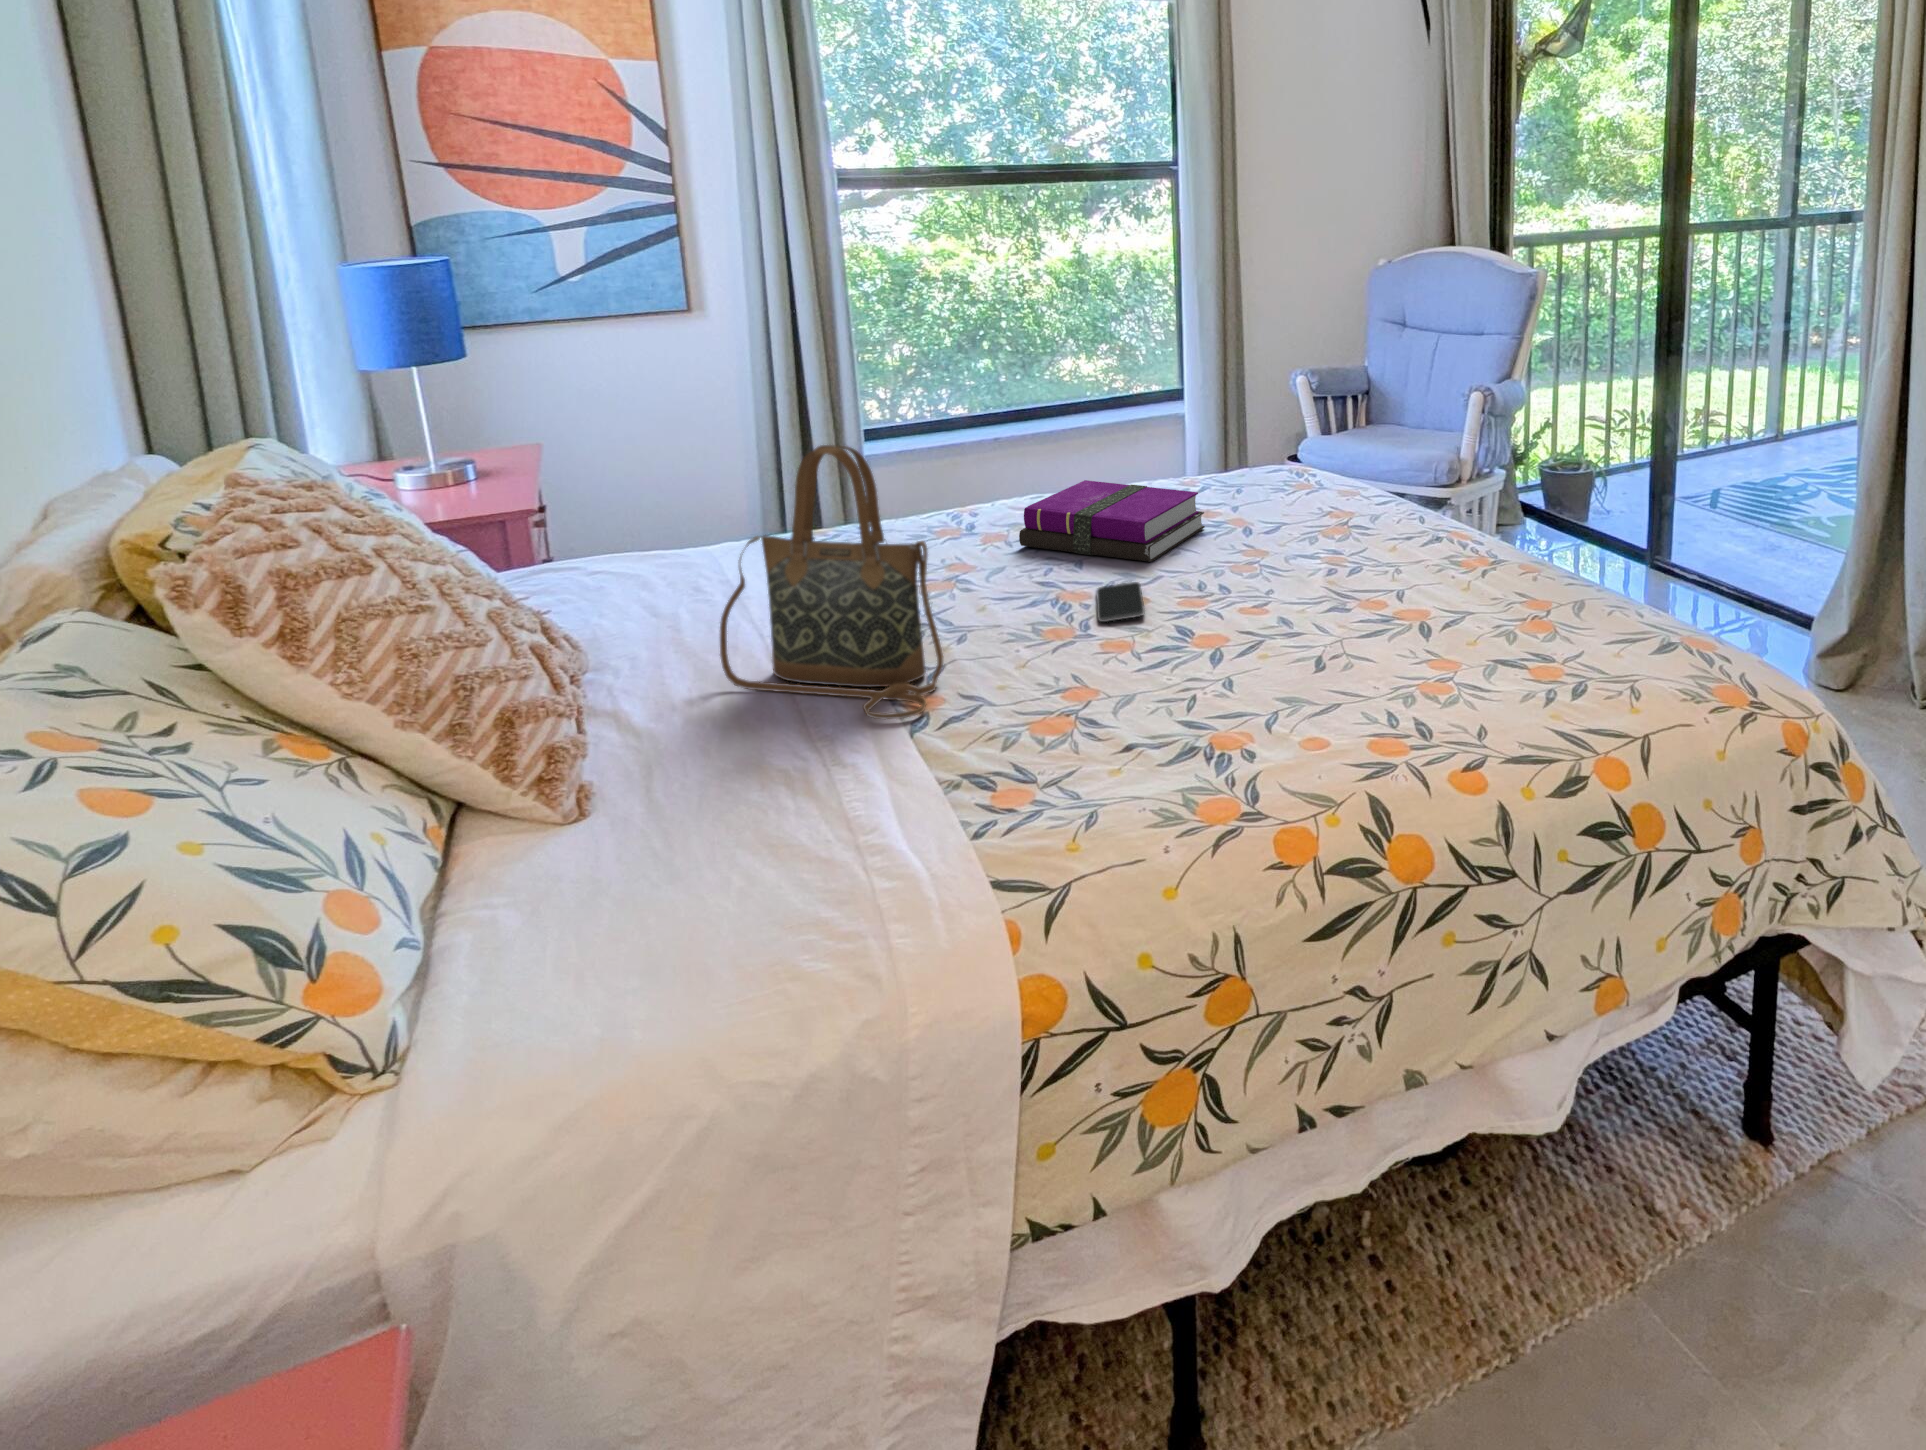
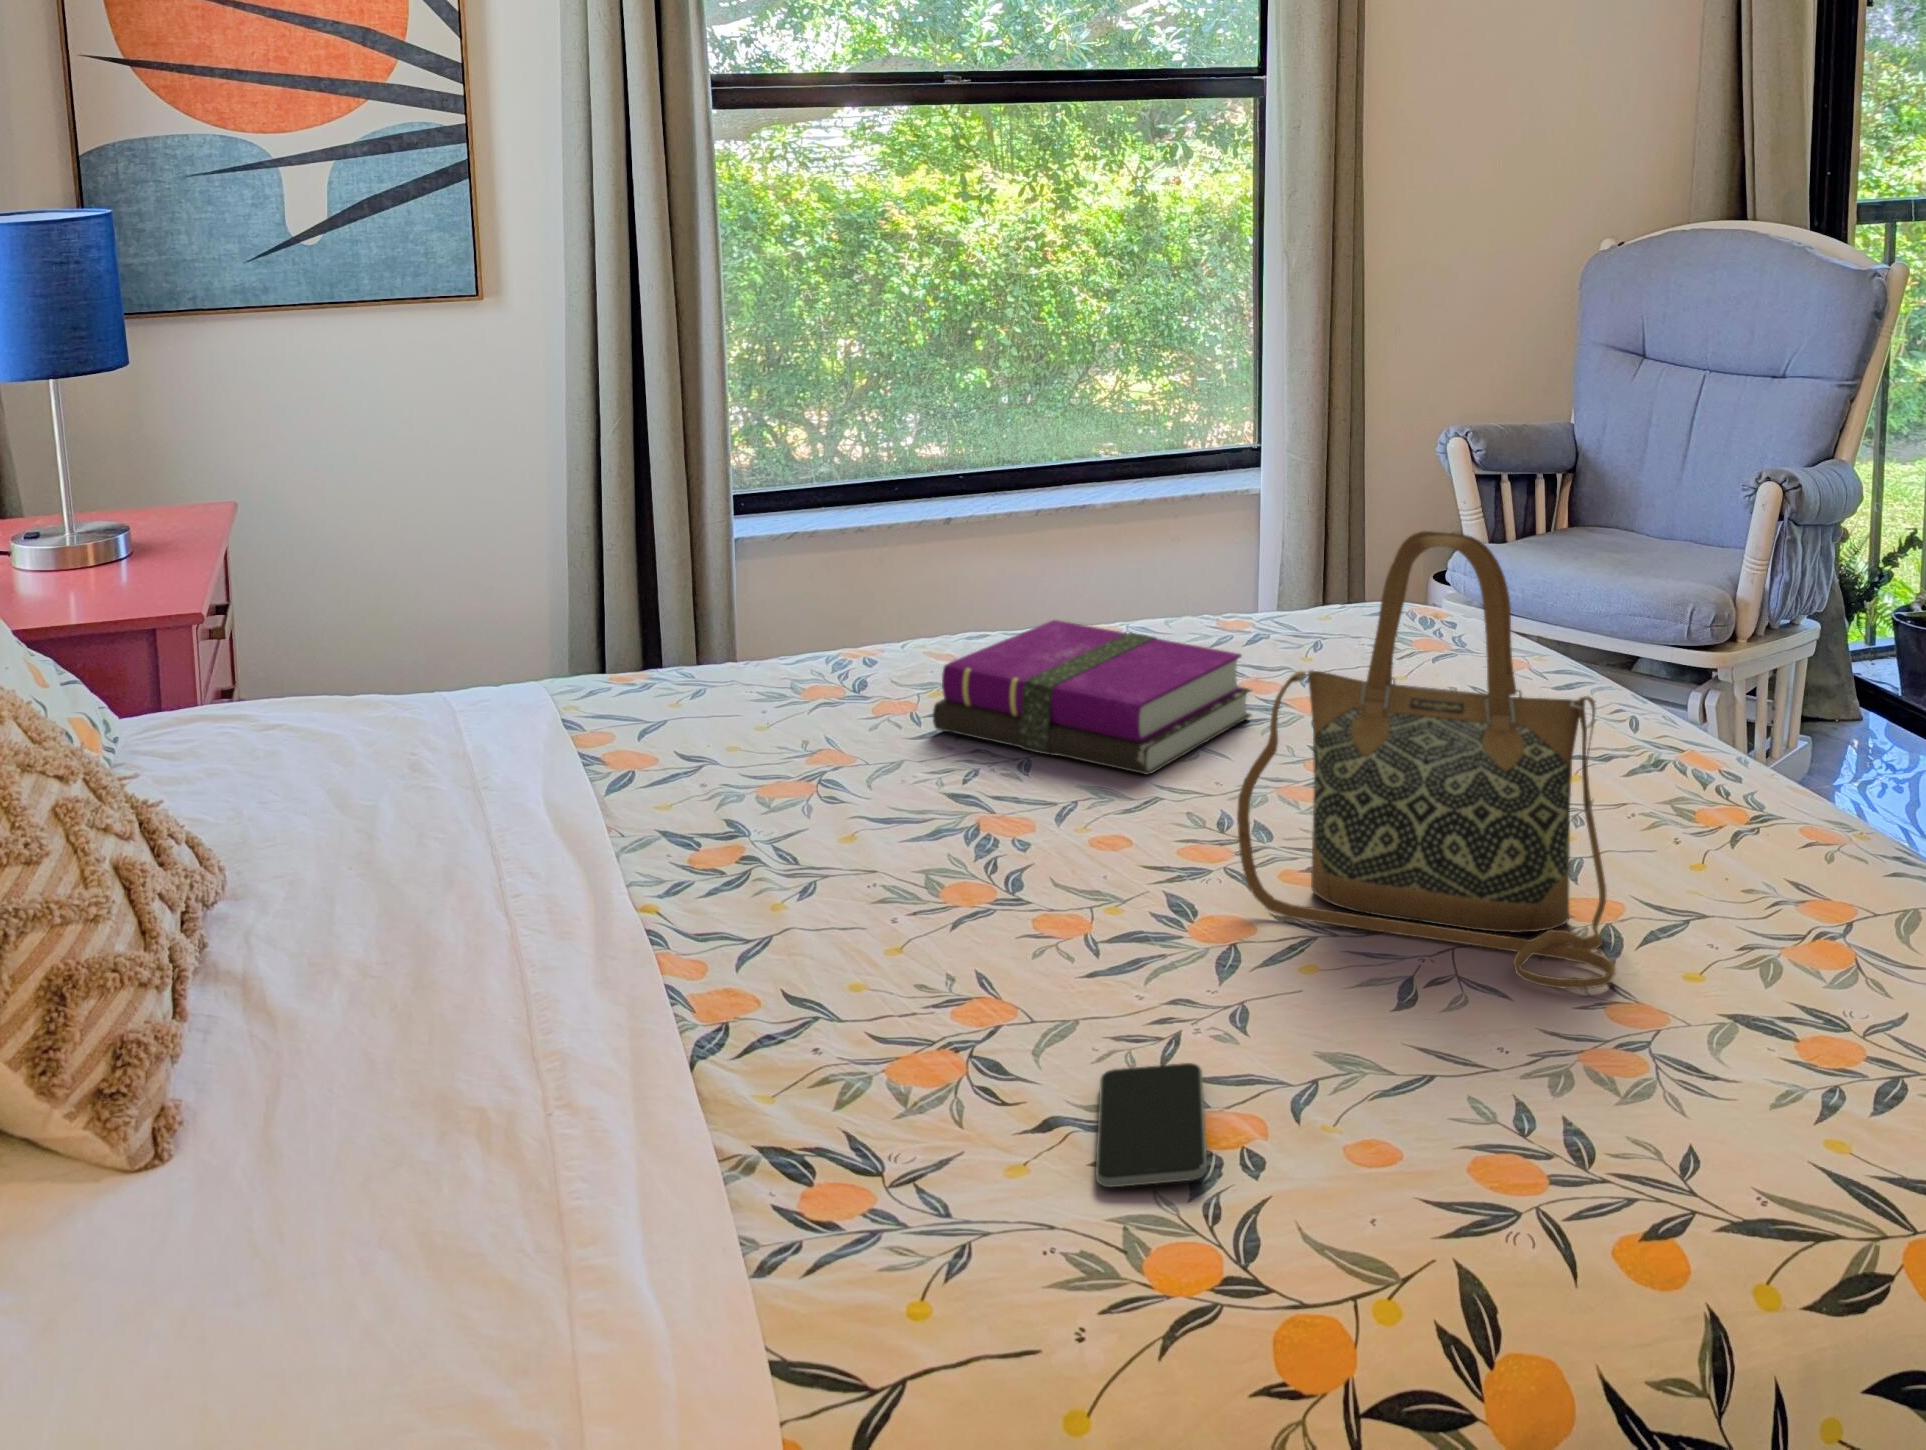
handbag: present [720,445,943,719] -> present [1237,531,1616,989]
smartphone: present [1096,582,1145,622] -> present [1096,1063,1207,1187]

